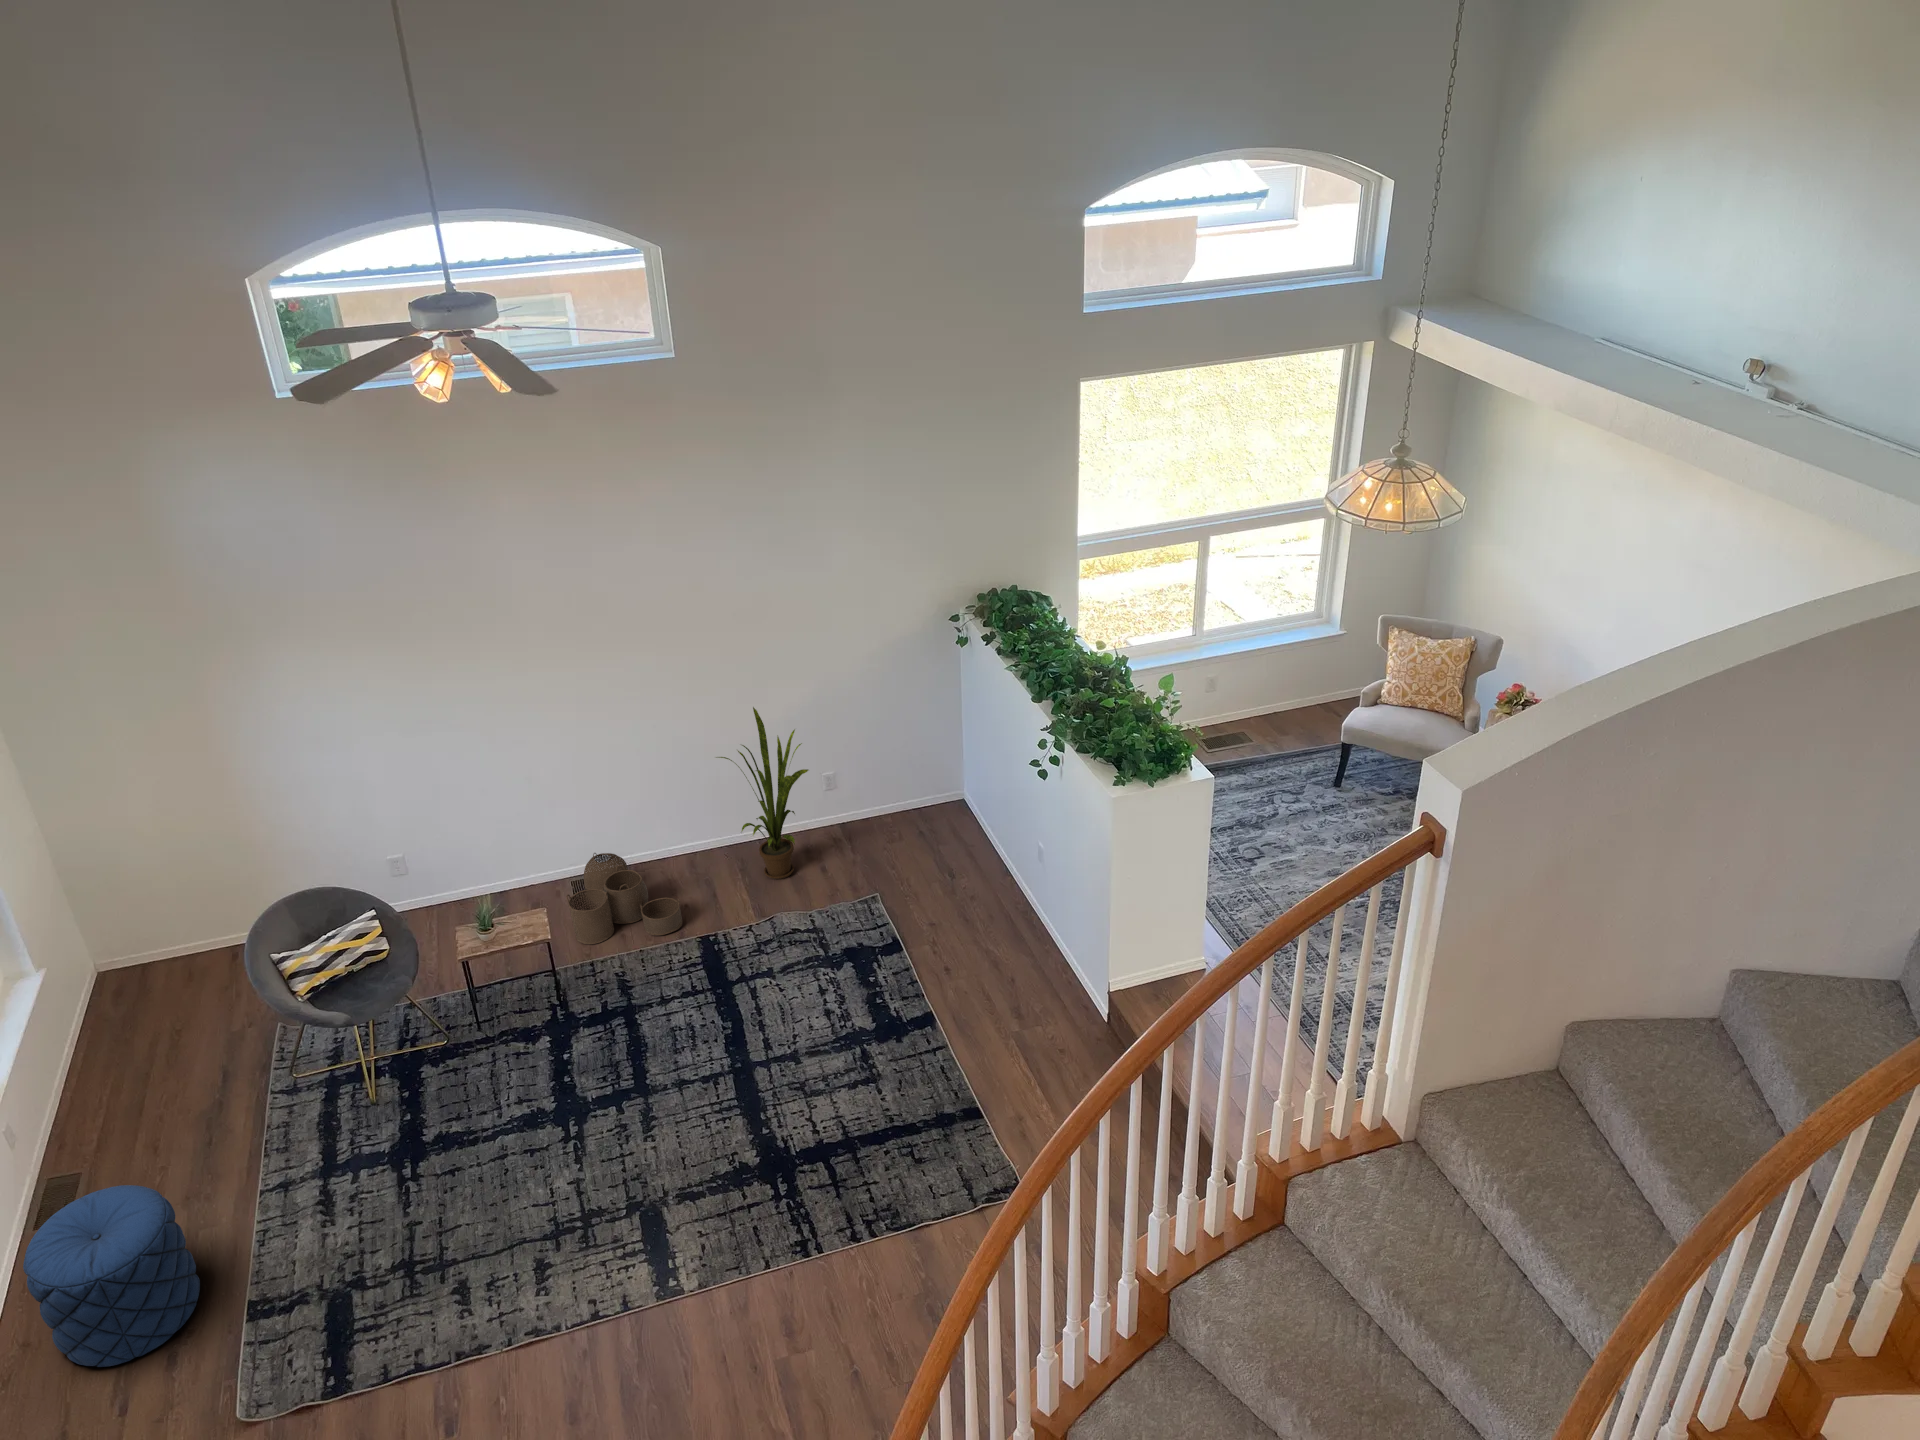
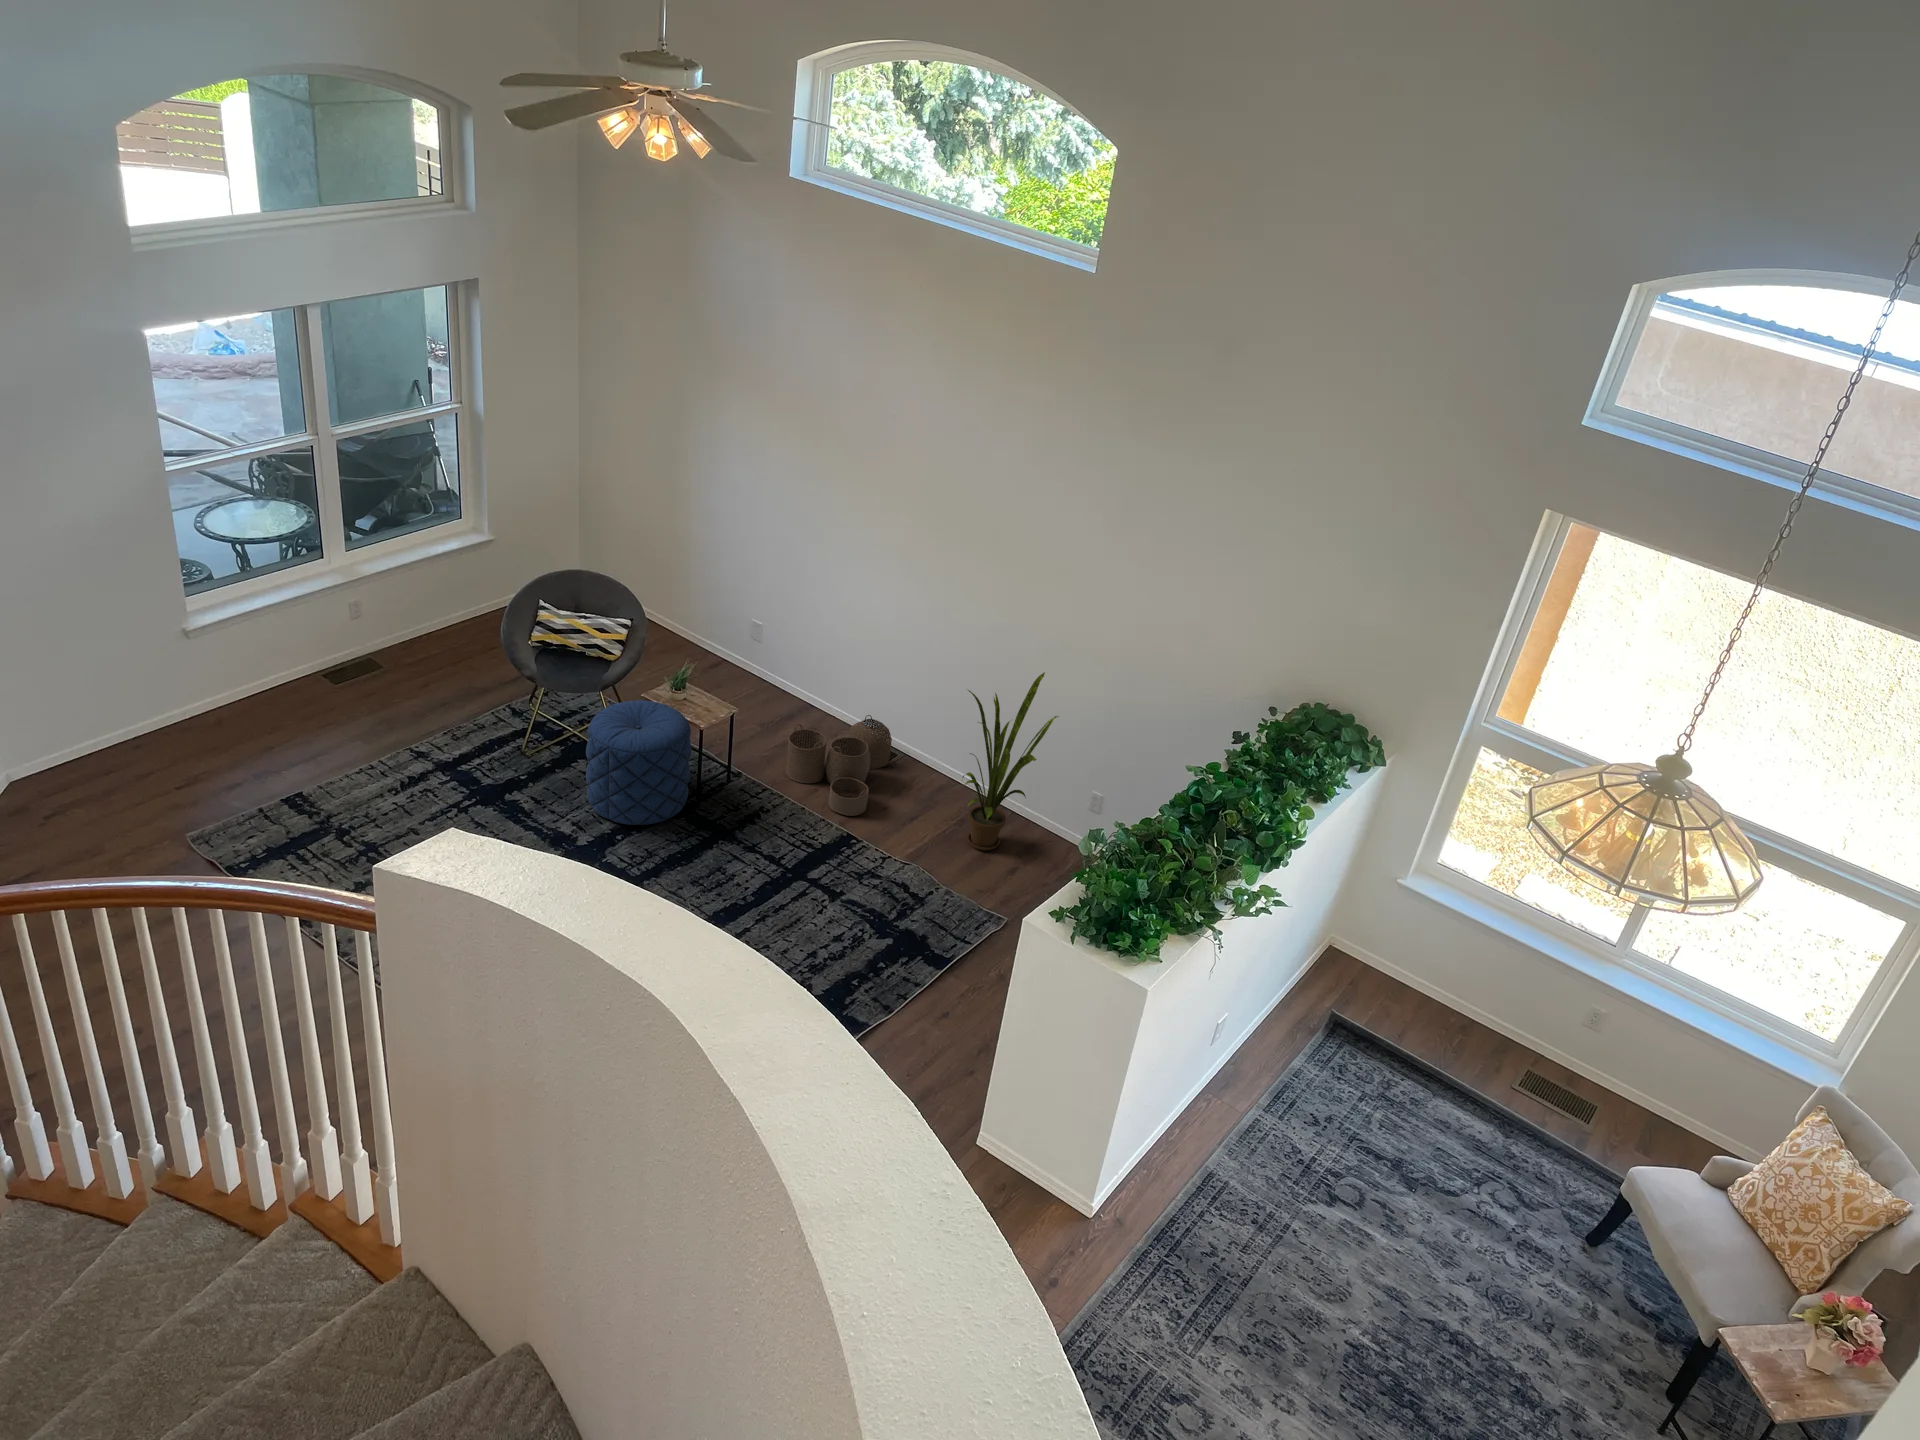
pouf: present [23,1185,200,1367] -> present [586,700,692,825]

